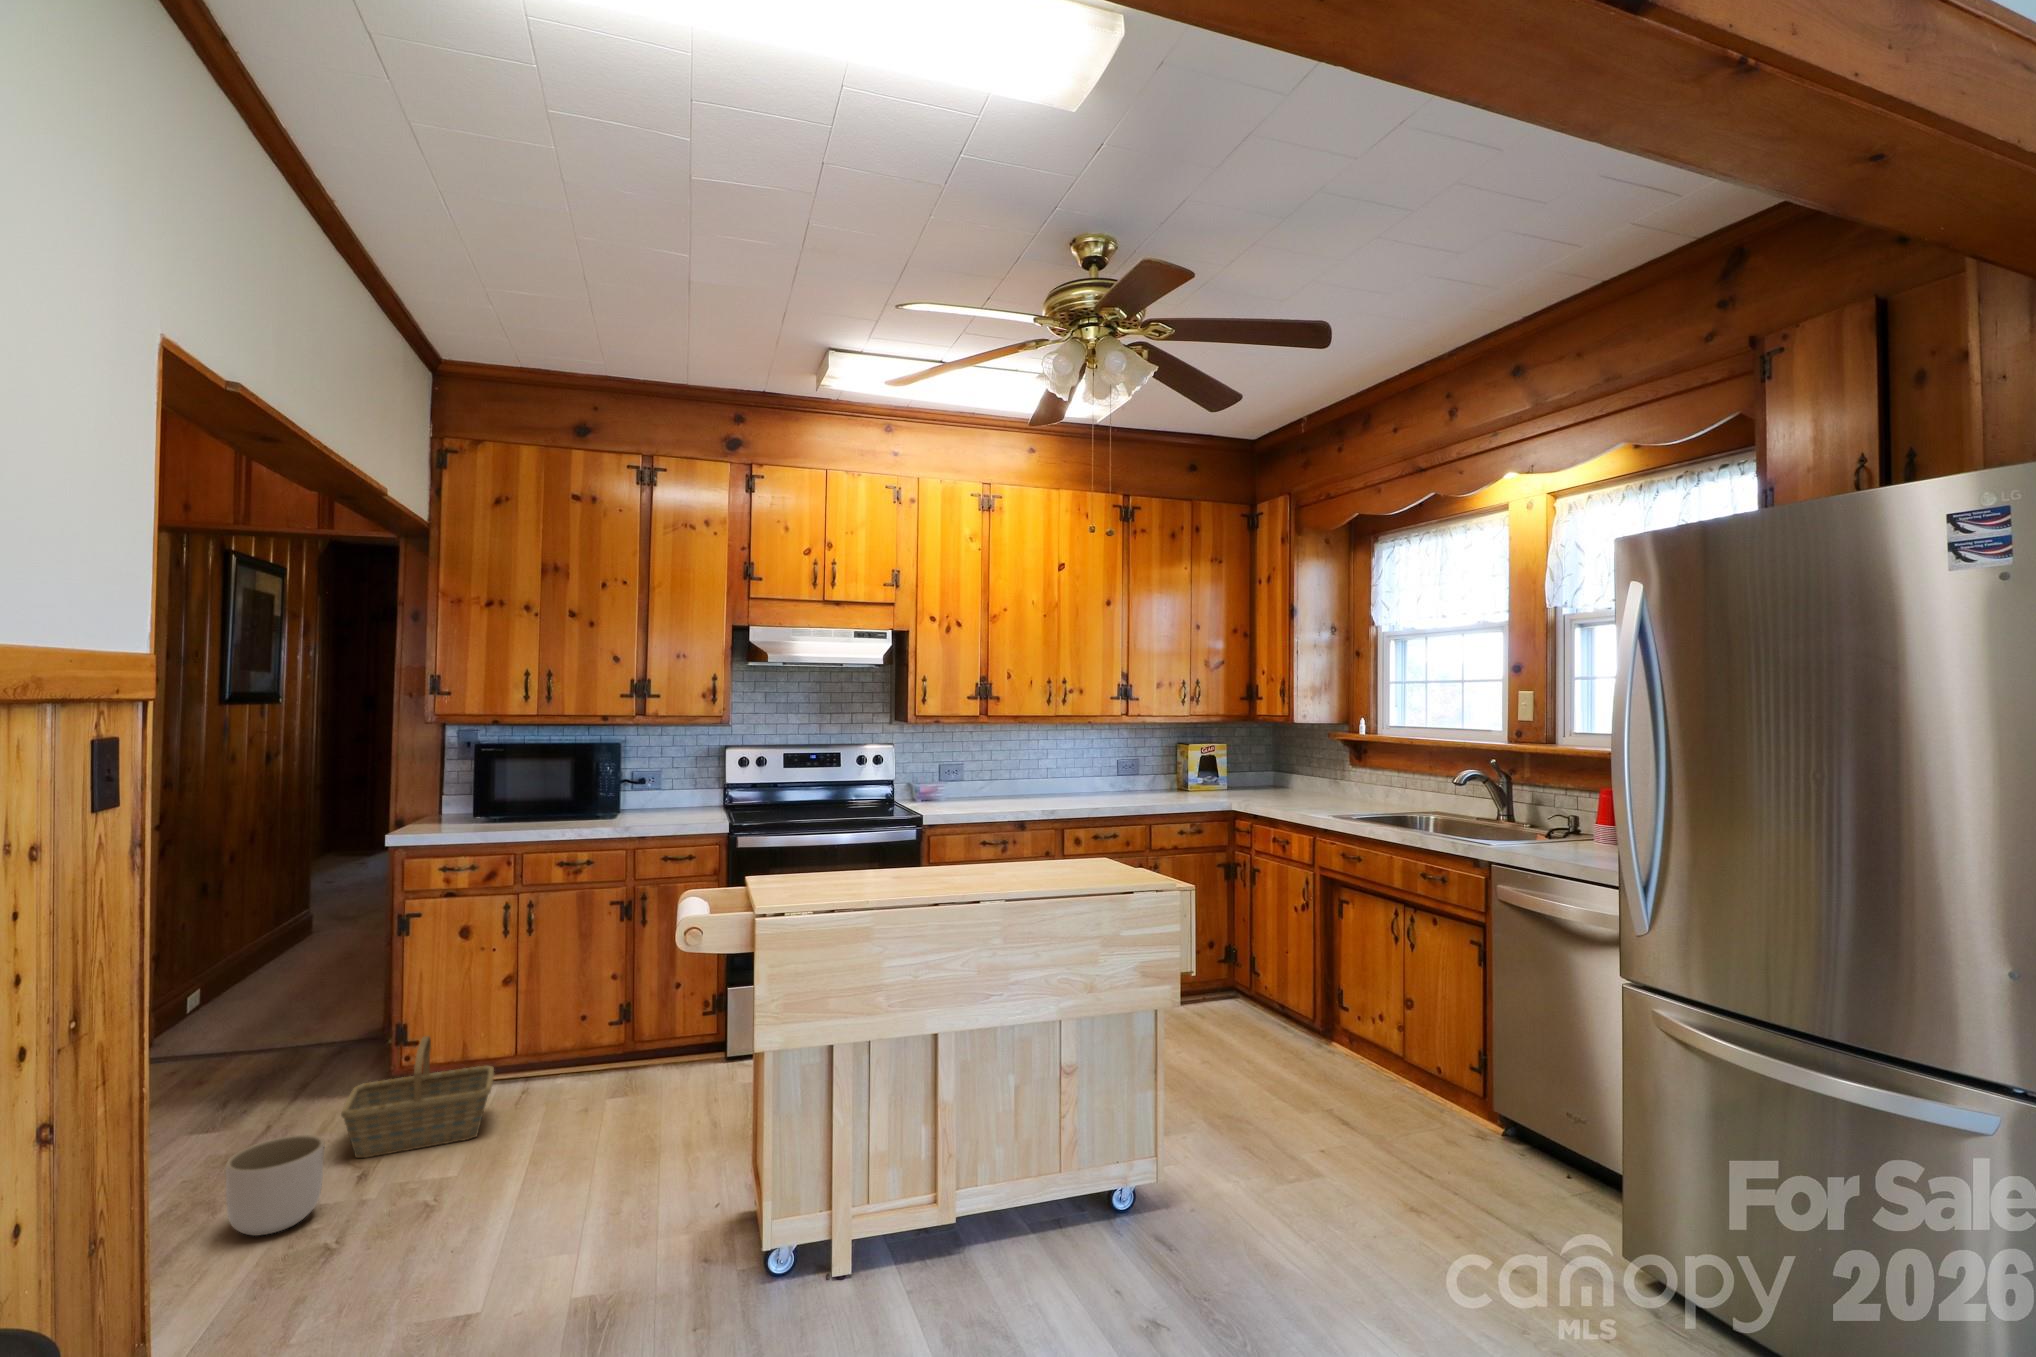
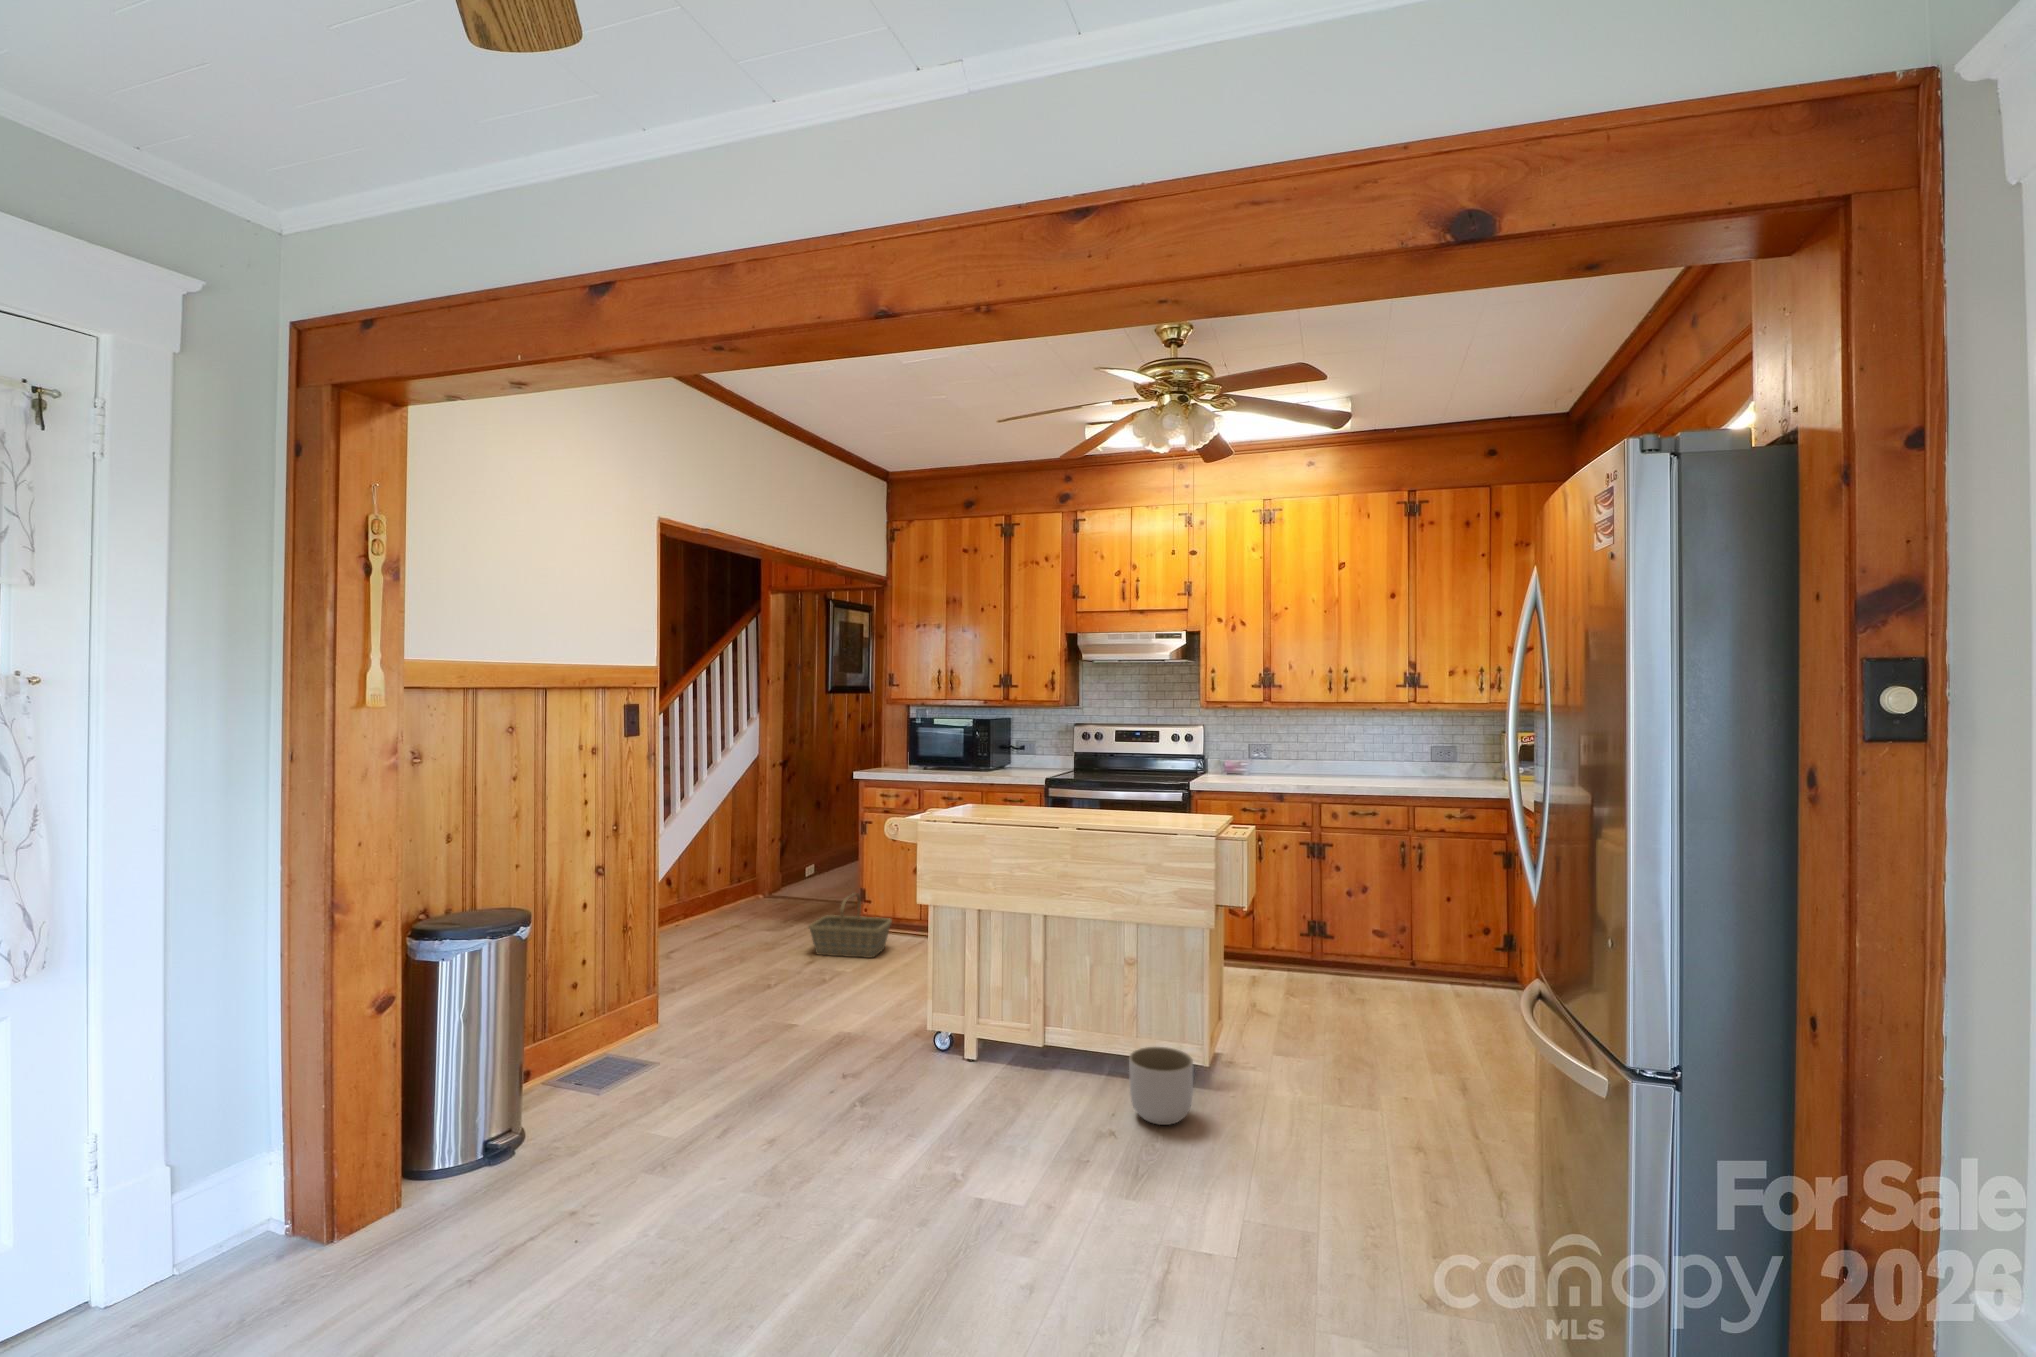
planter: present [226,1135,324,1236] -> present [1129,1047,1193,1125]

